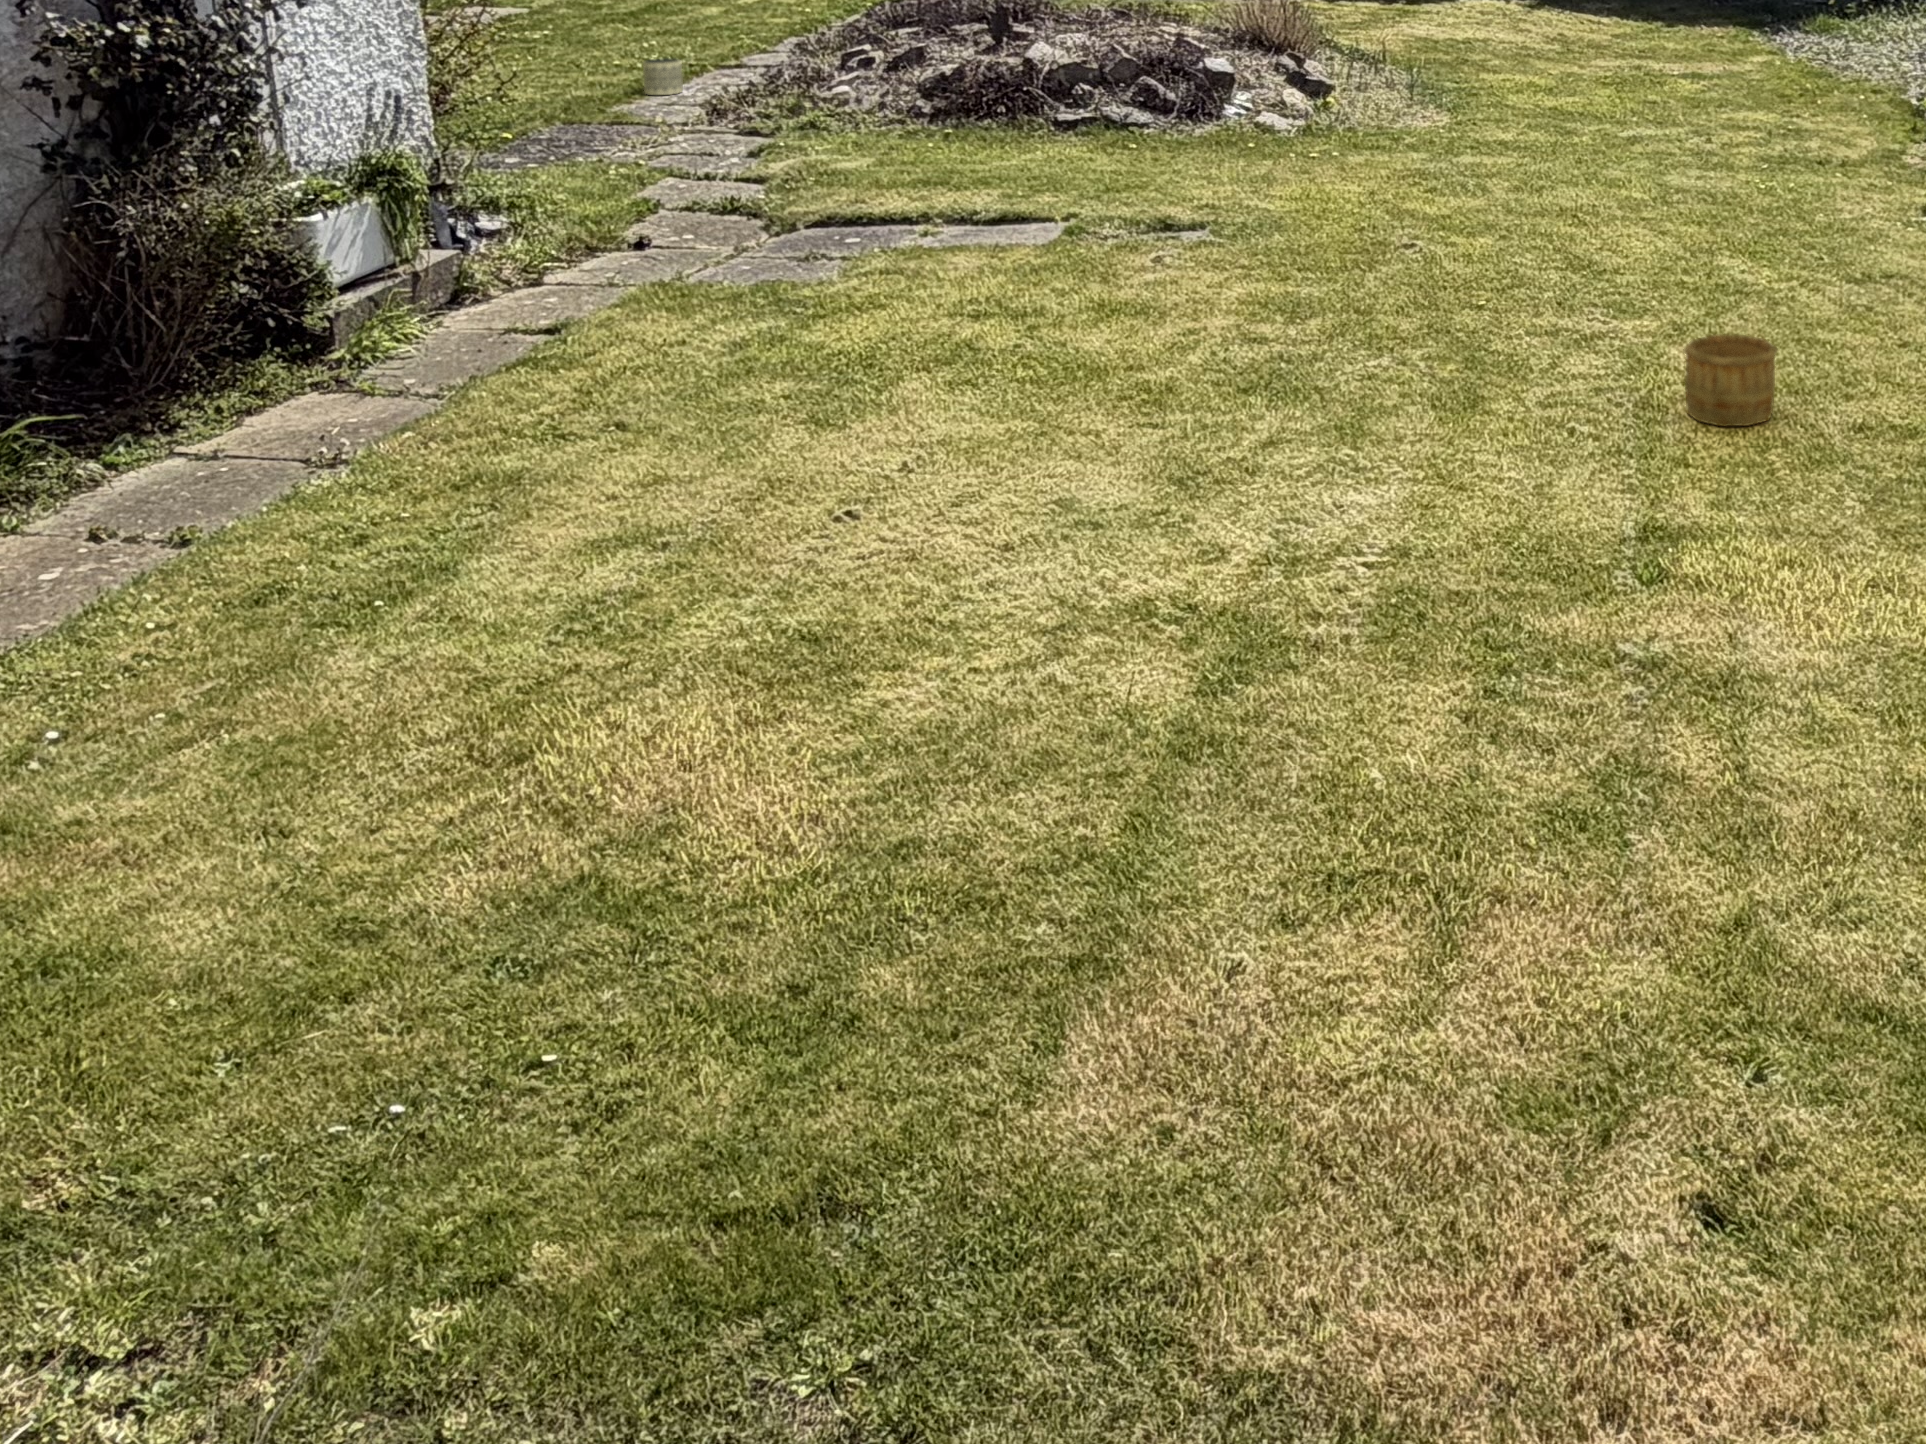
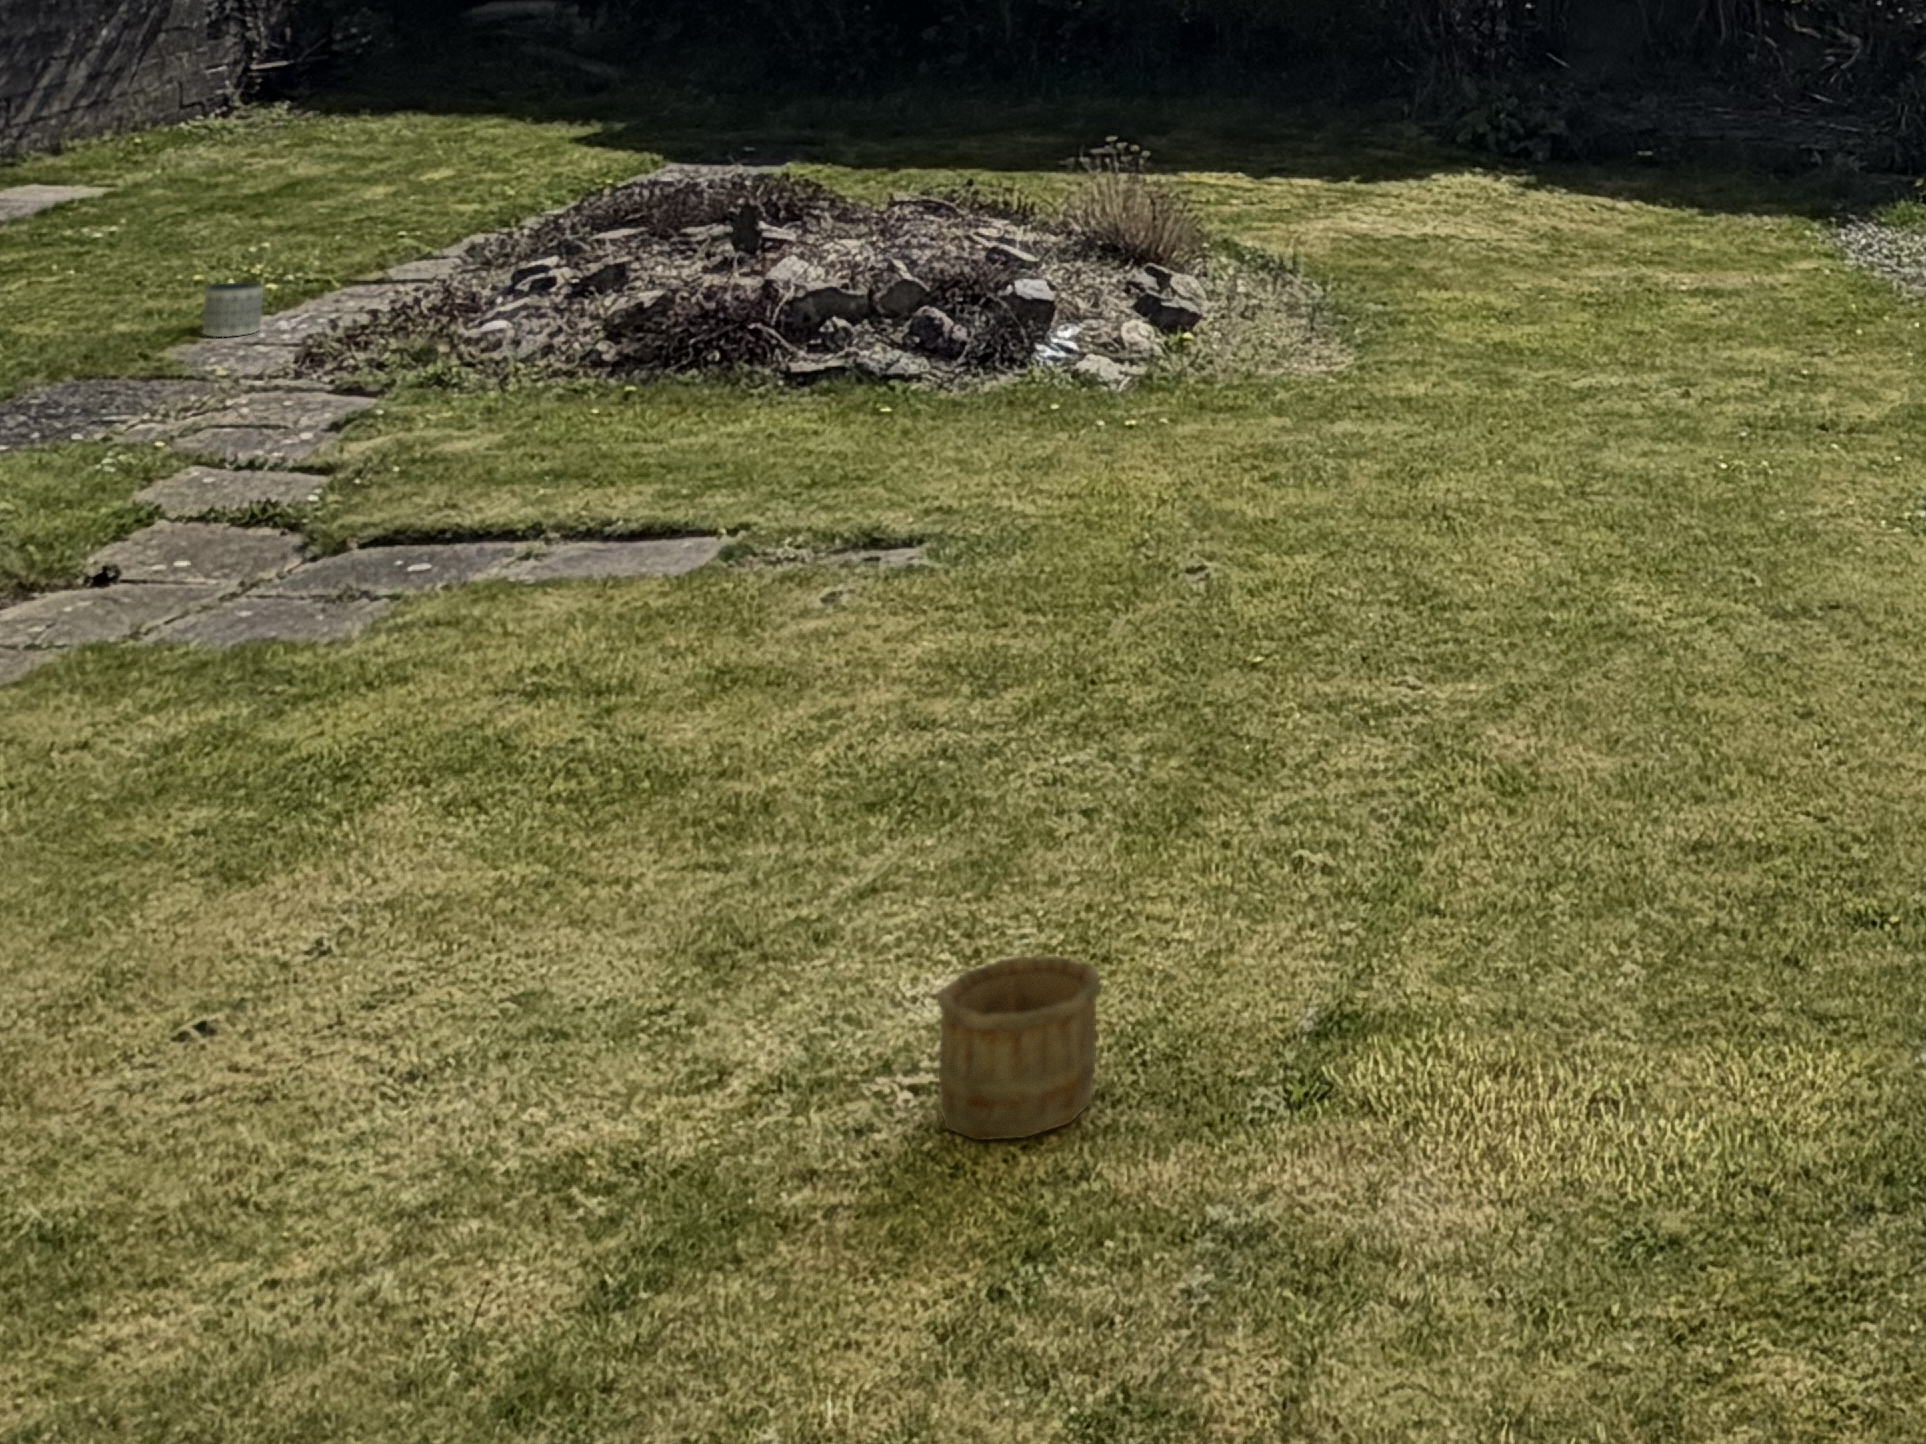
wooden bucket: present [1683,334,1777,426] -> present [937,956,1101,1140]

